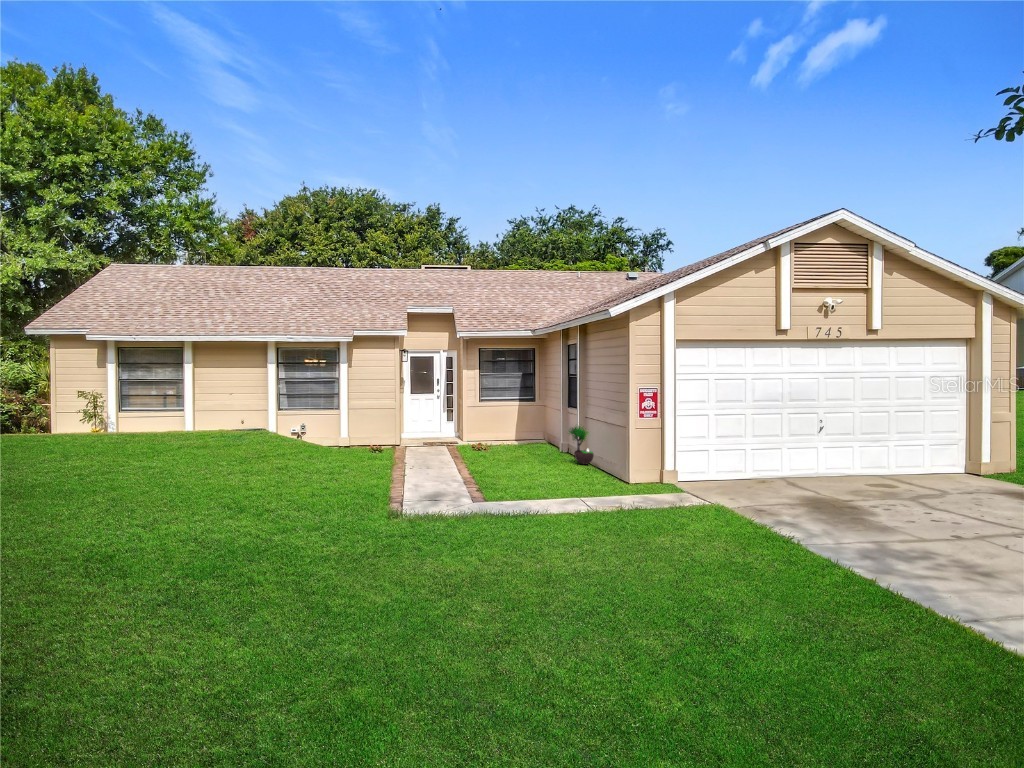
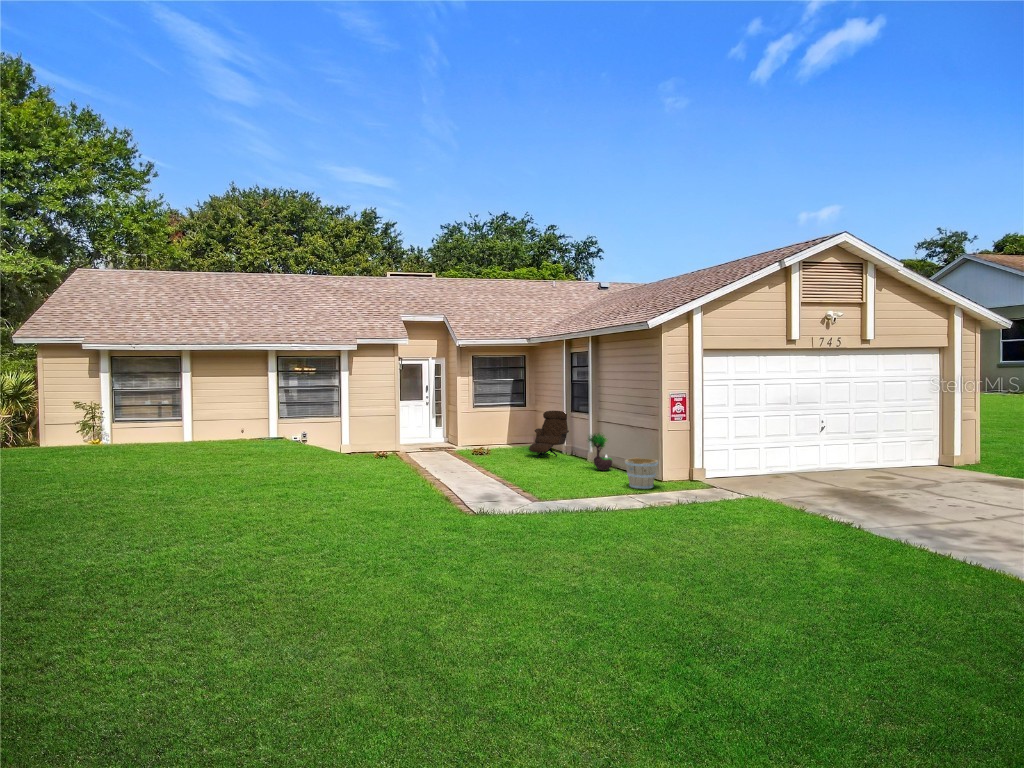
lounge chair: none [523,403,567,451] -> present [529,411,569,459]
wooden bucket: none [589,451,623,484] -> present [625,457,658,489]

